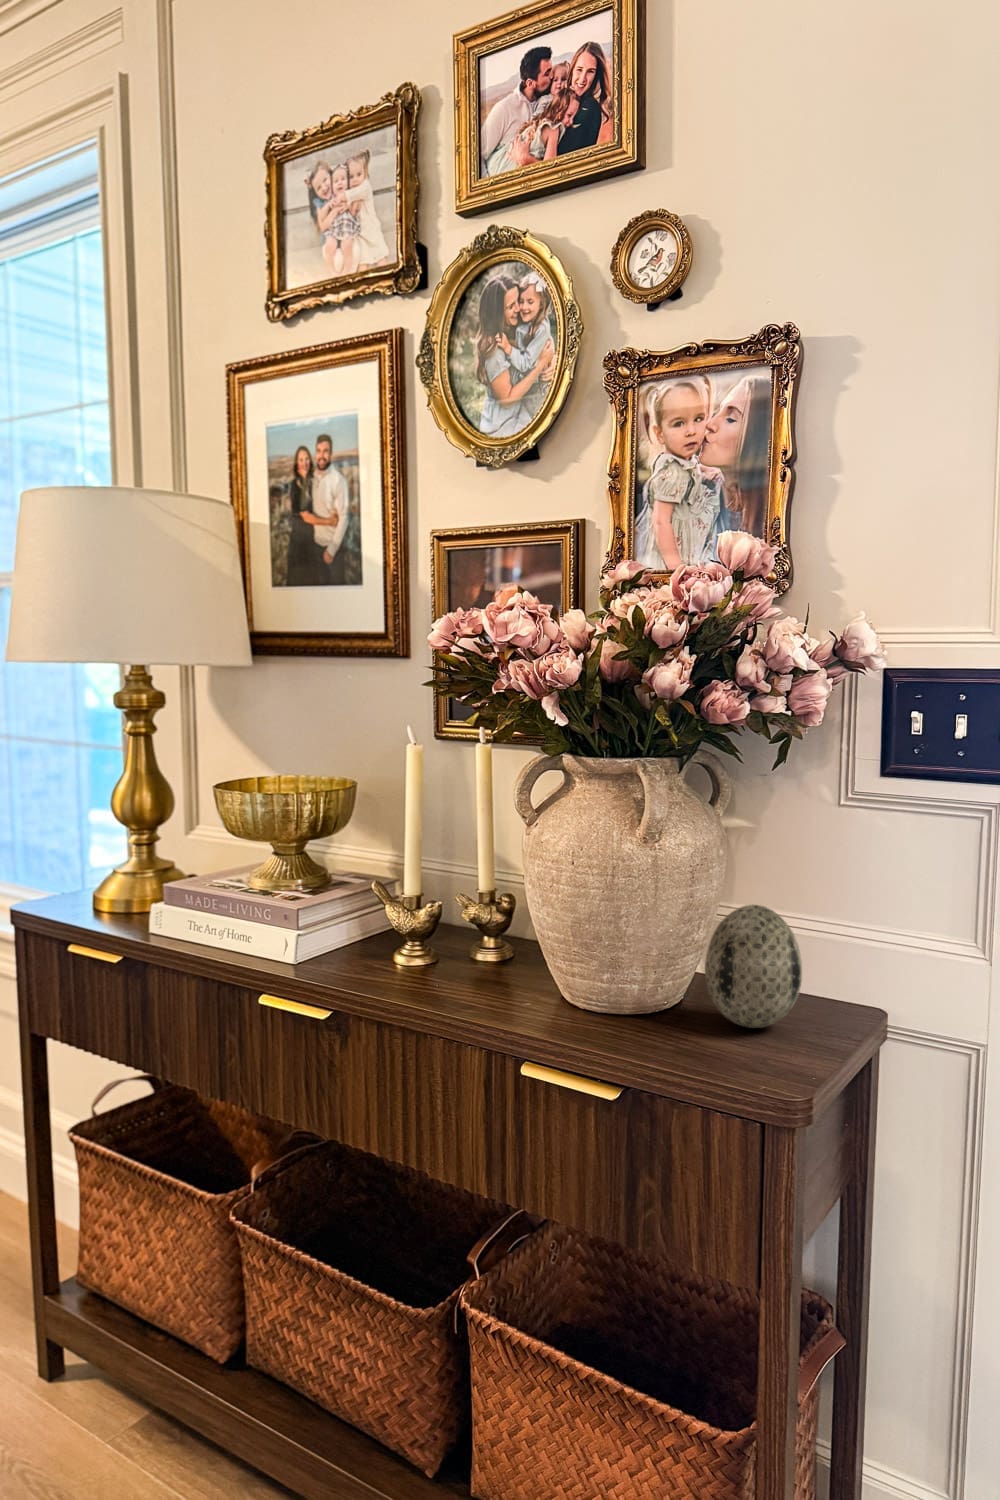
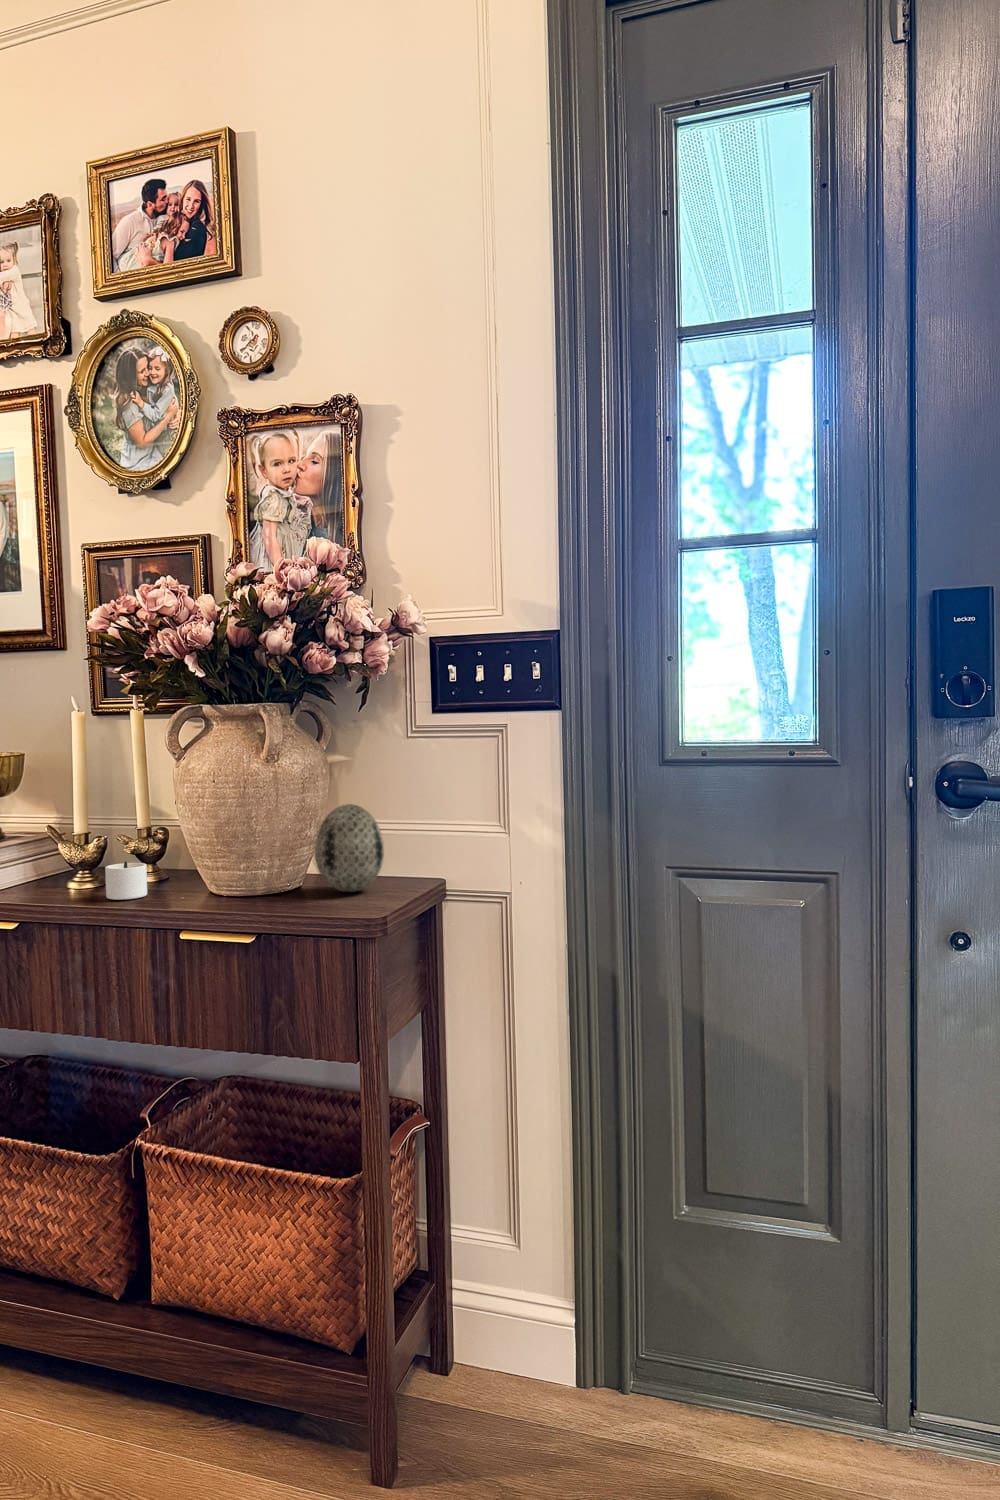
candle: none [438,947,502,1000] -> present [105,861,147,900]

